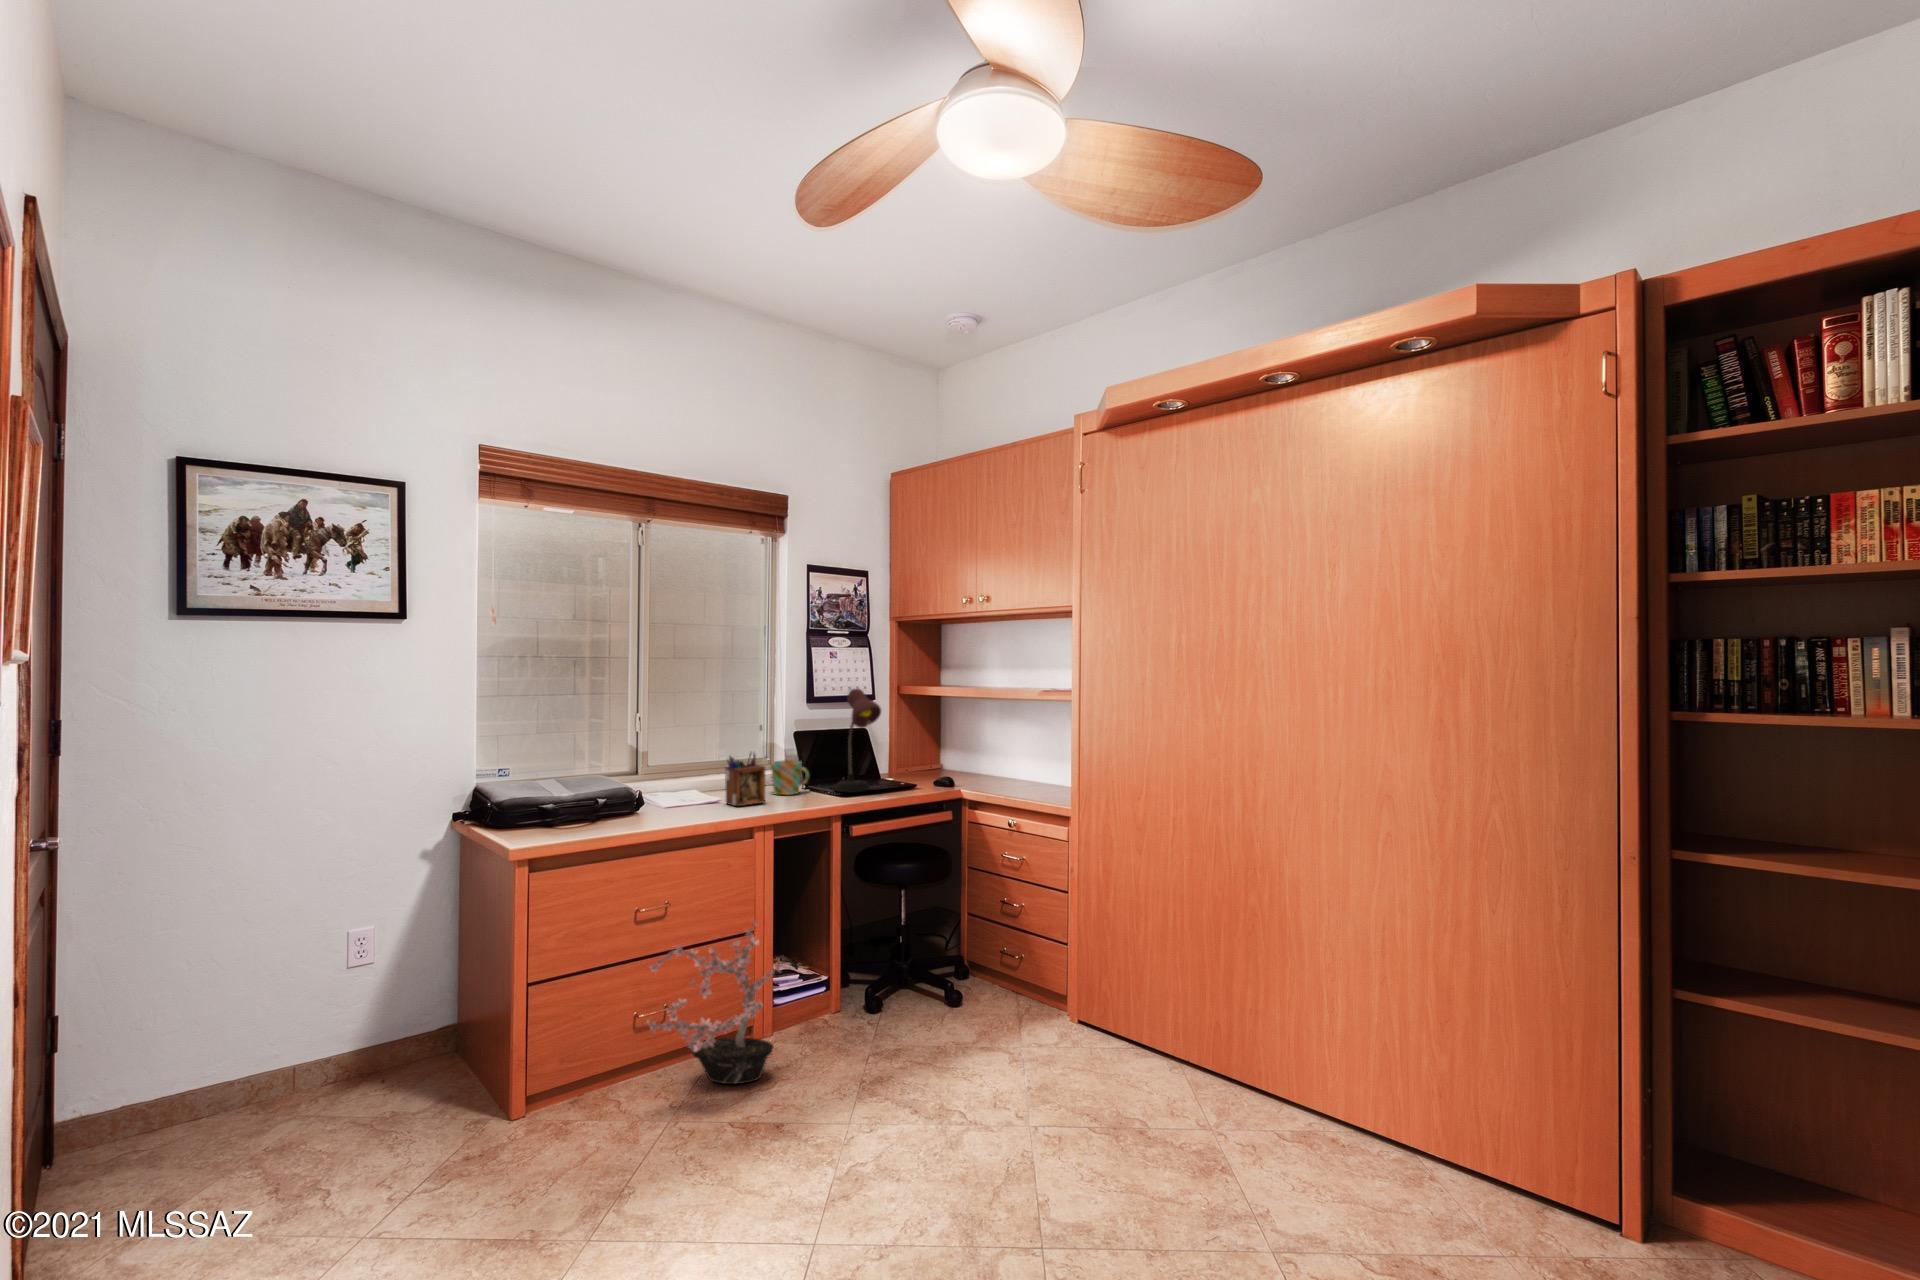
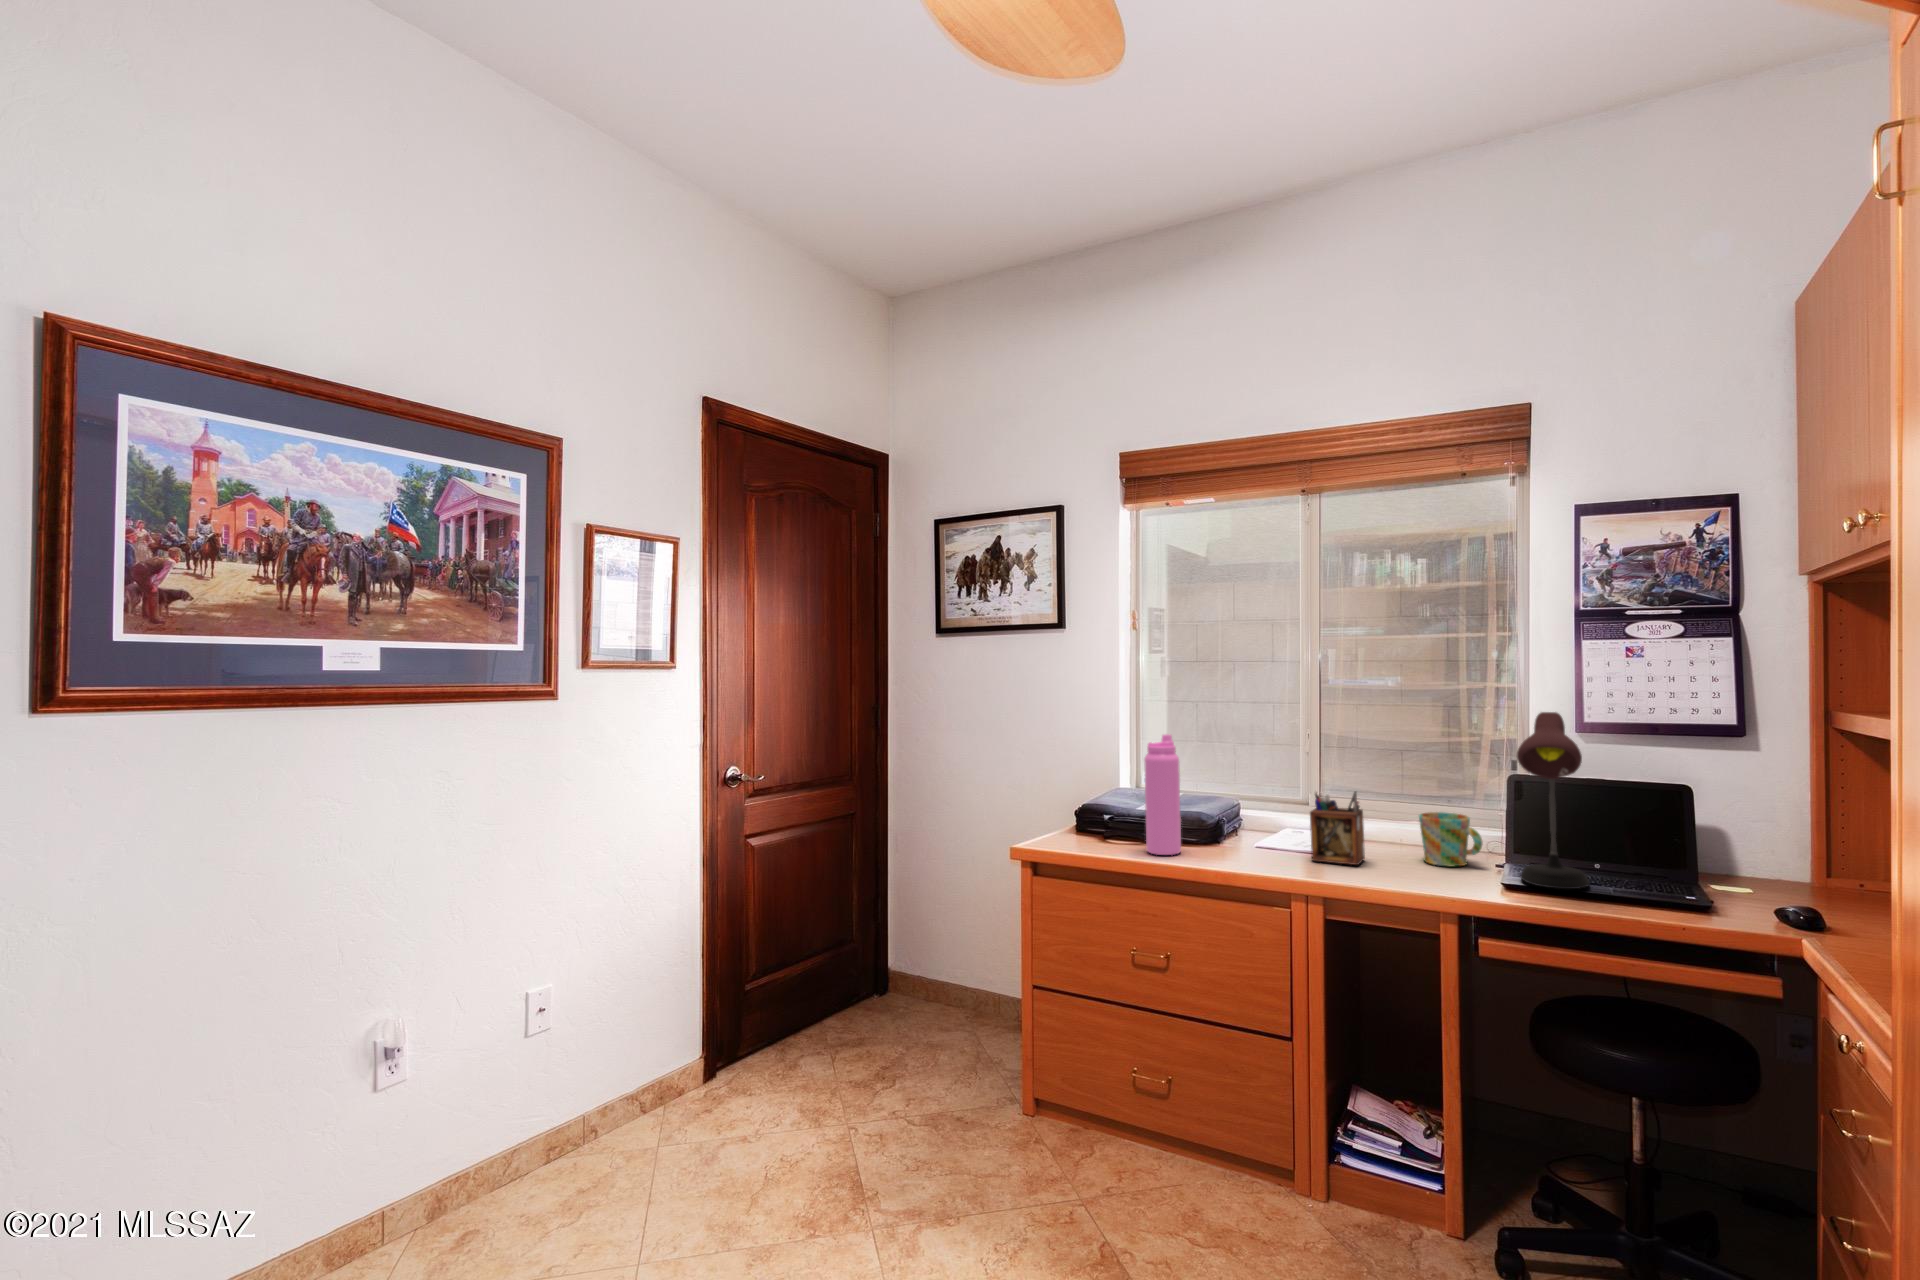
water bottle: none [626,720,658,826] -> present [1144,734,1181,855]
potted plant: present [648,921,781,1084] -> none [1072,989,1257,1213]

